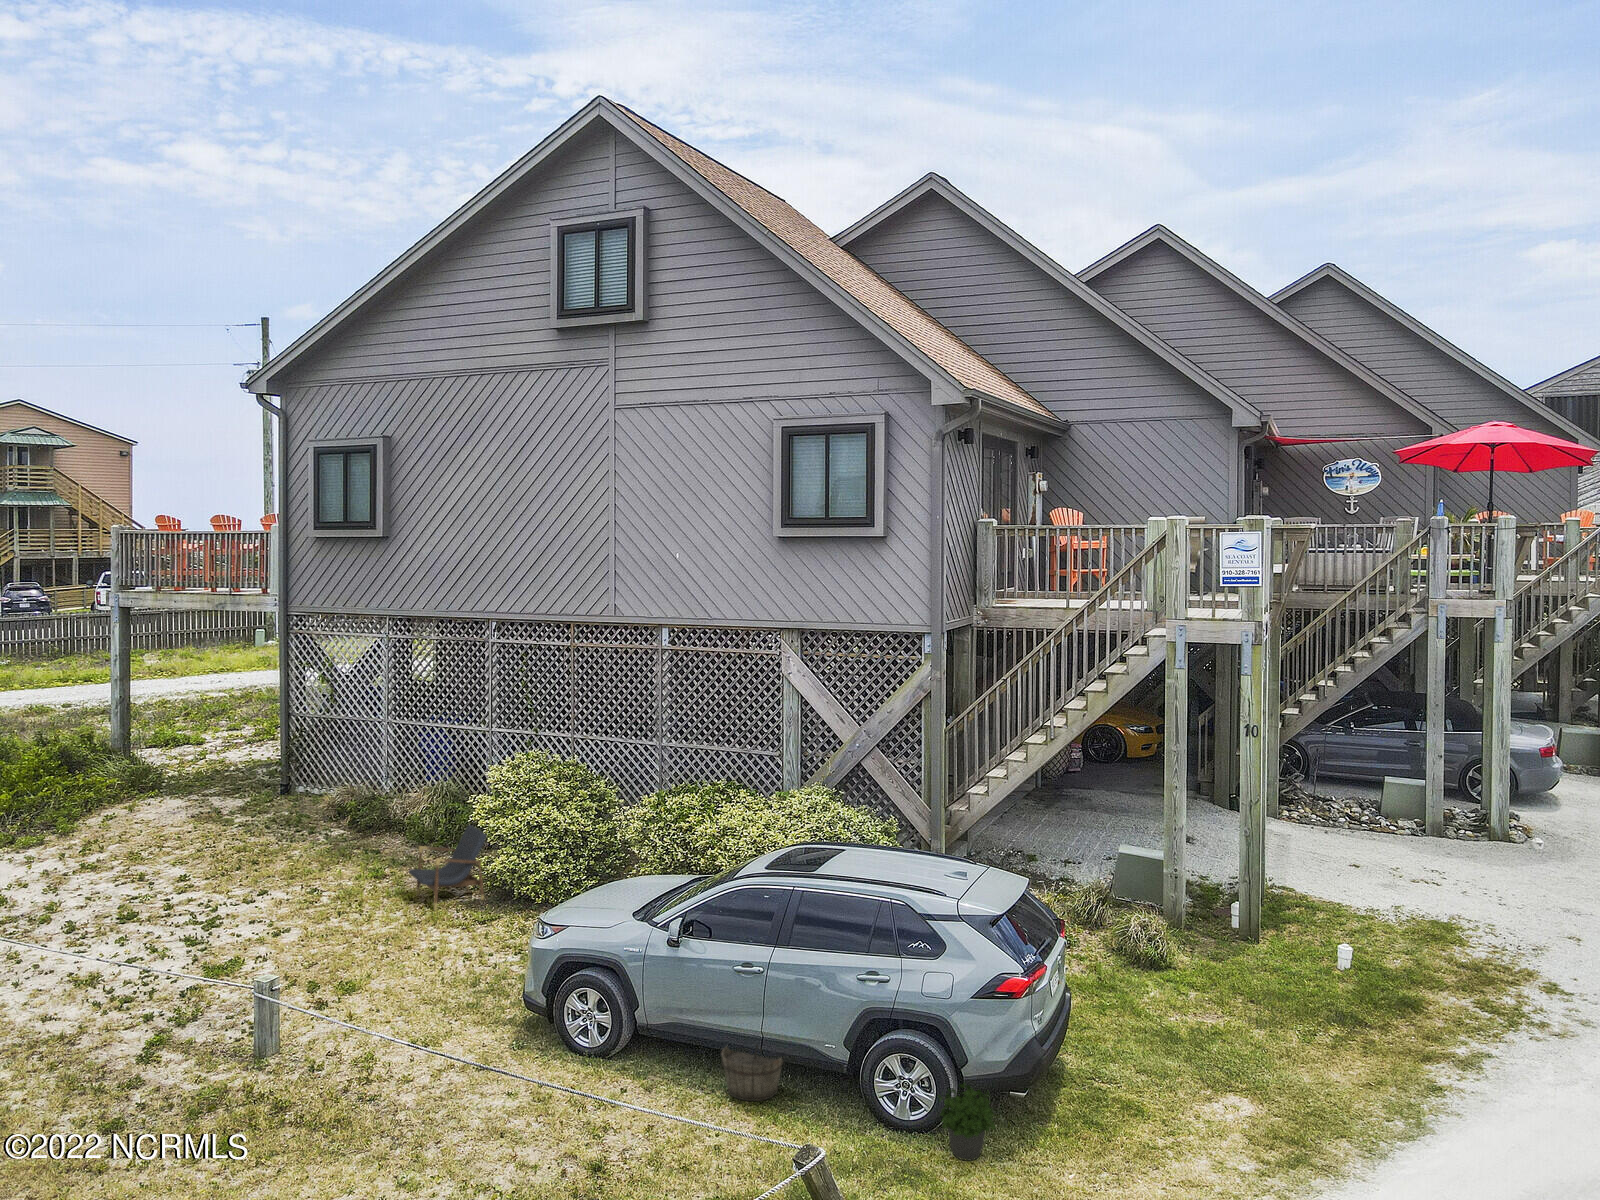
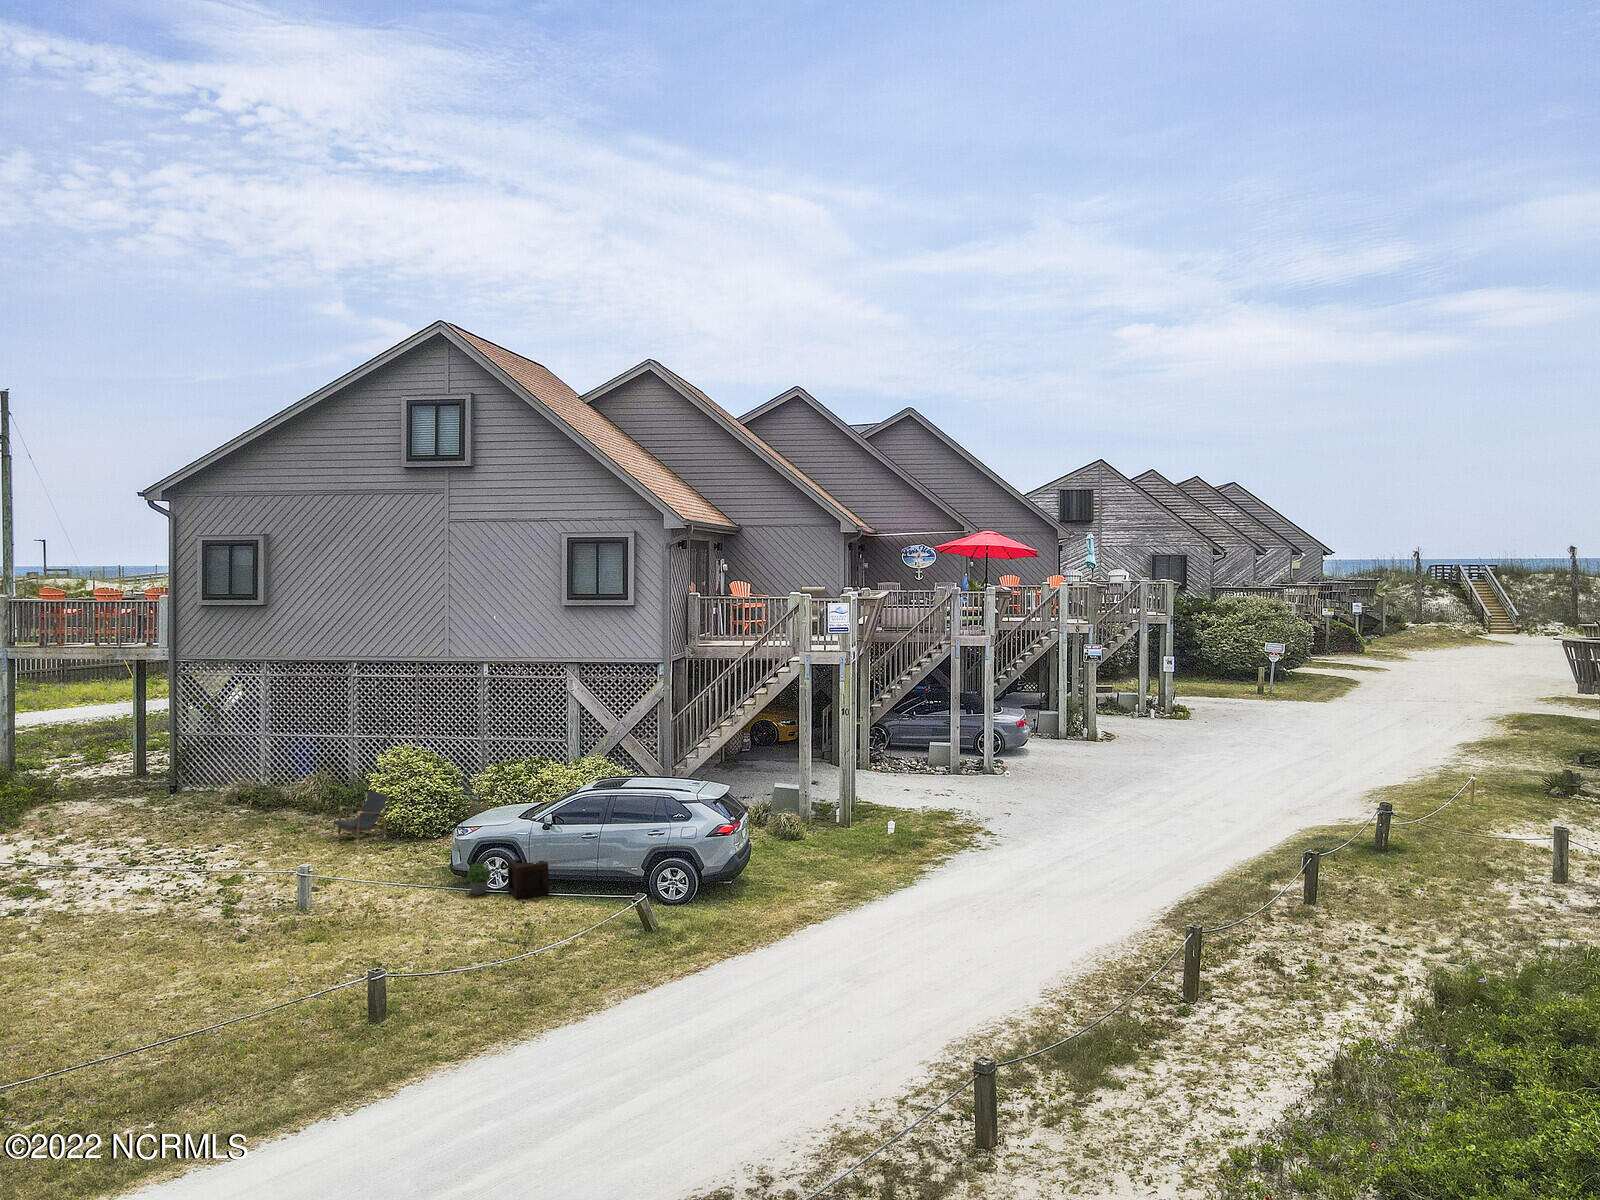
wooden crate: none [602,993,669,1081] -> present [508,859,549,900]
wooden bucket: present [721,1044,784,1101] -> none [579,869,613,900]
potted plant: present [938,1083,995,1160] -> present [467,862,491,895]

